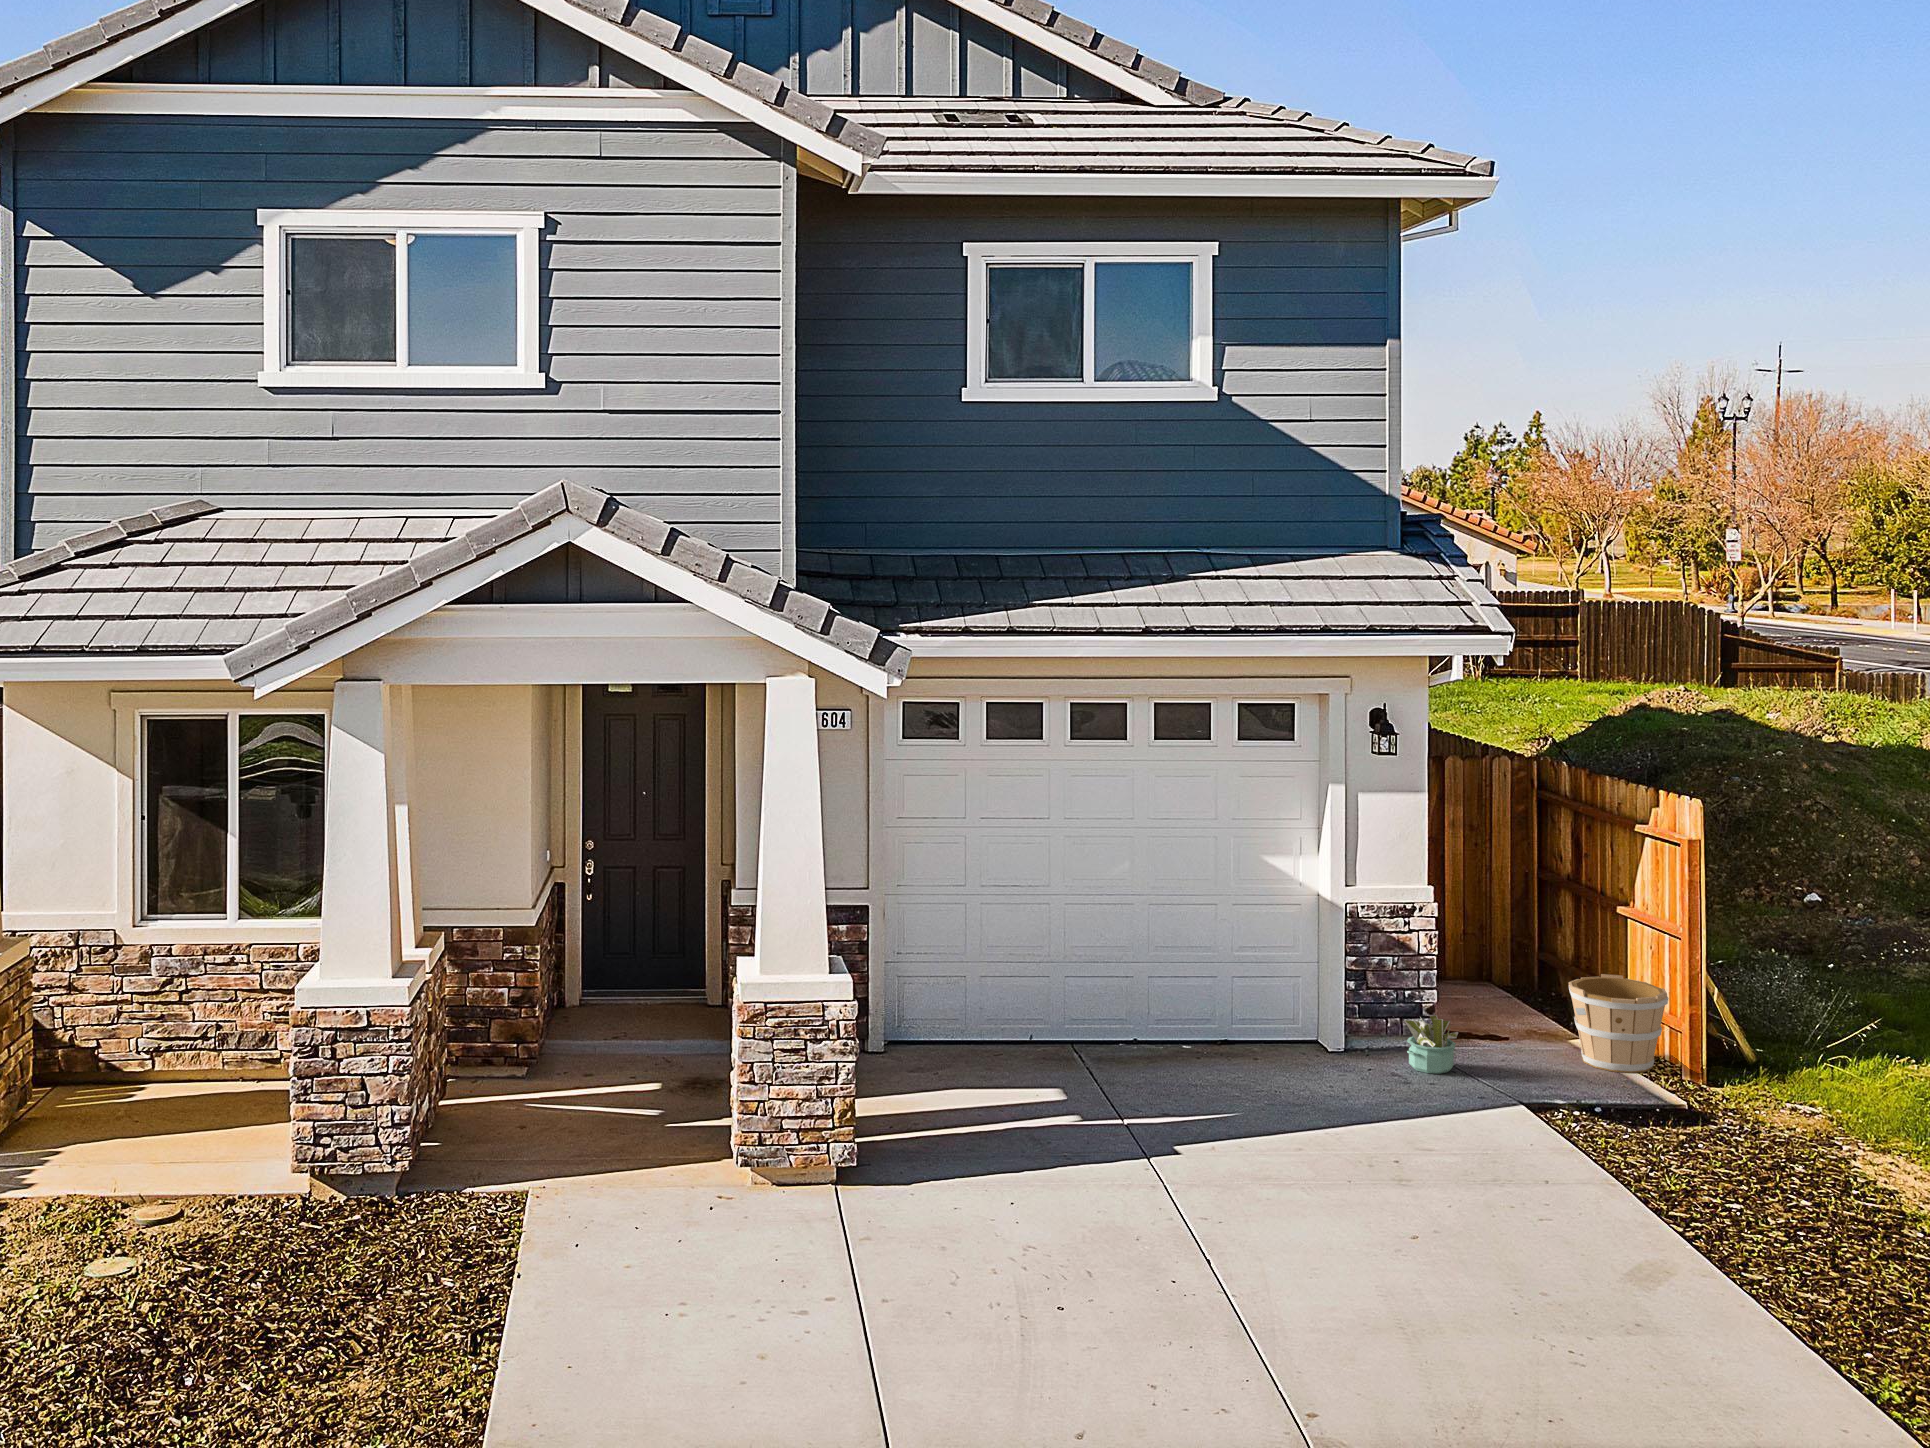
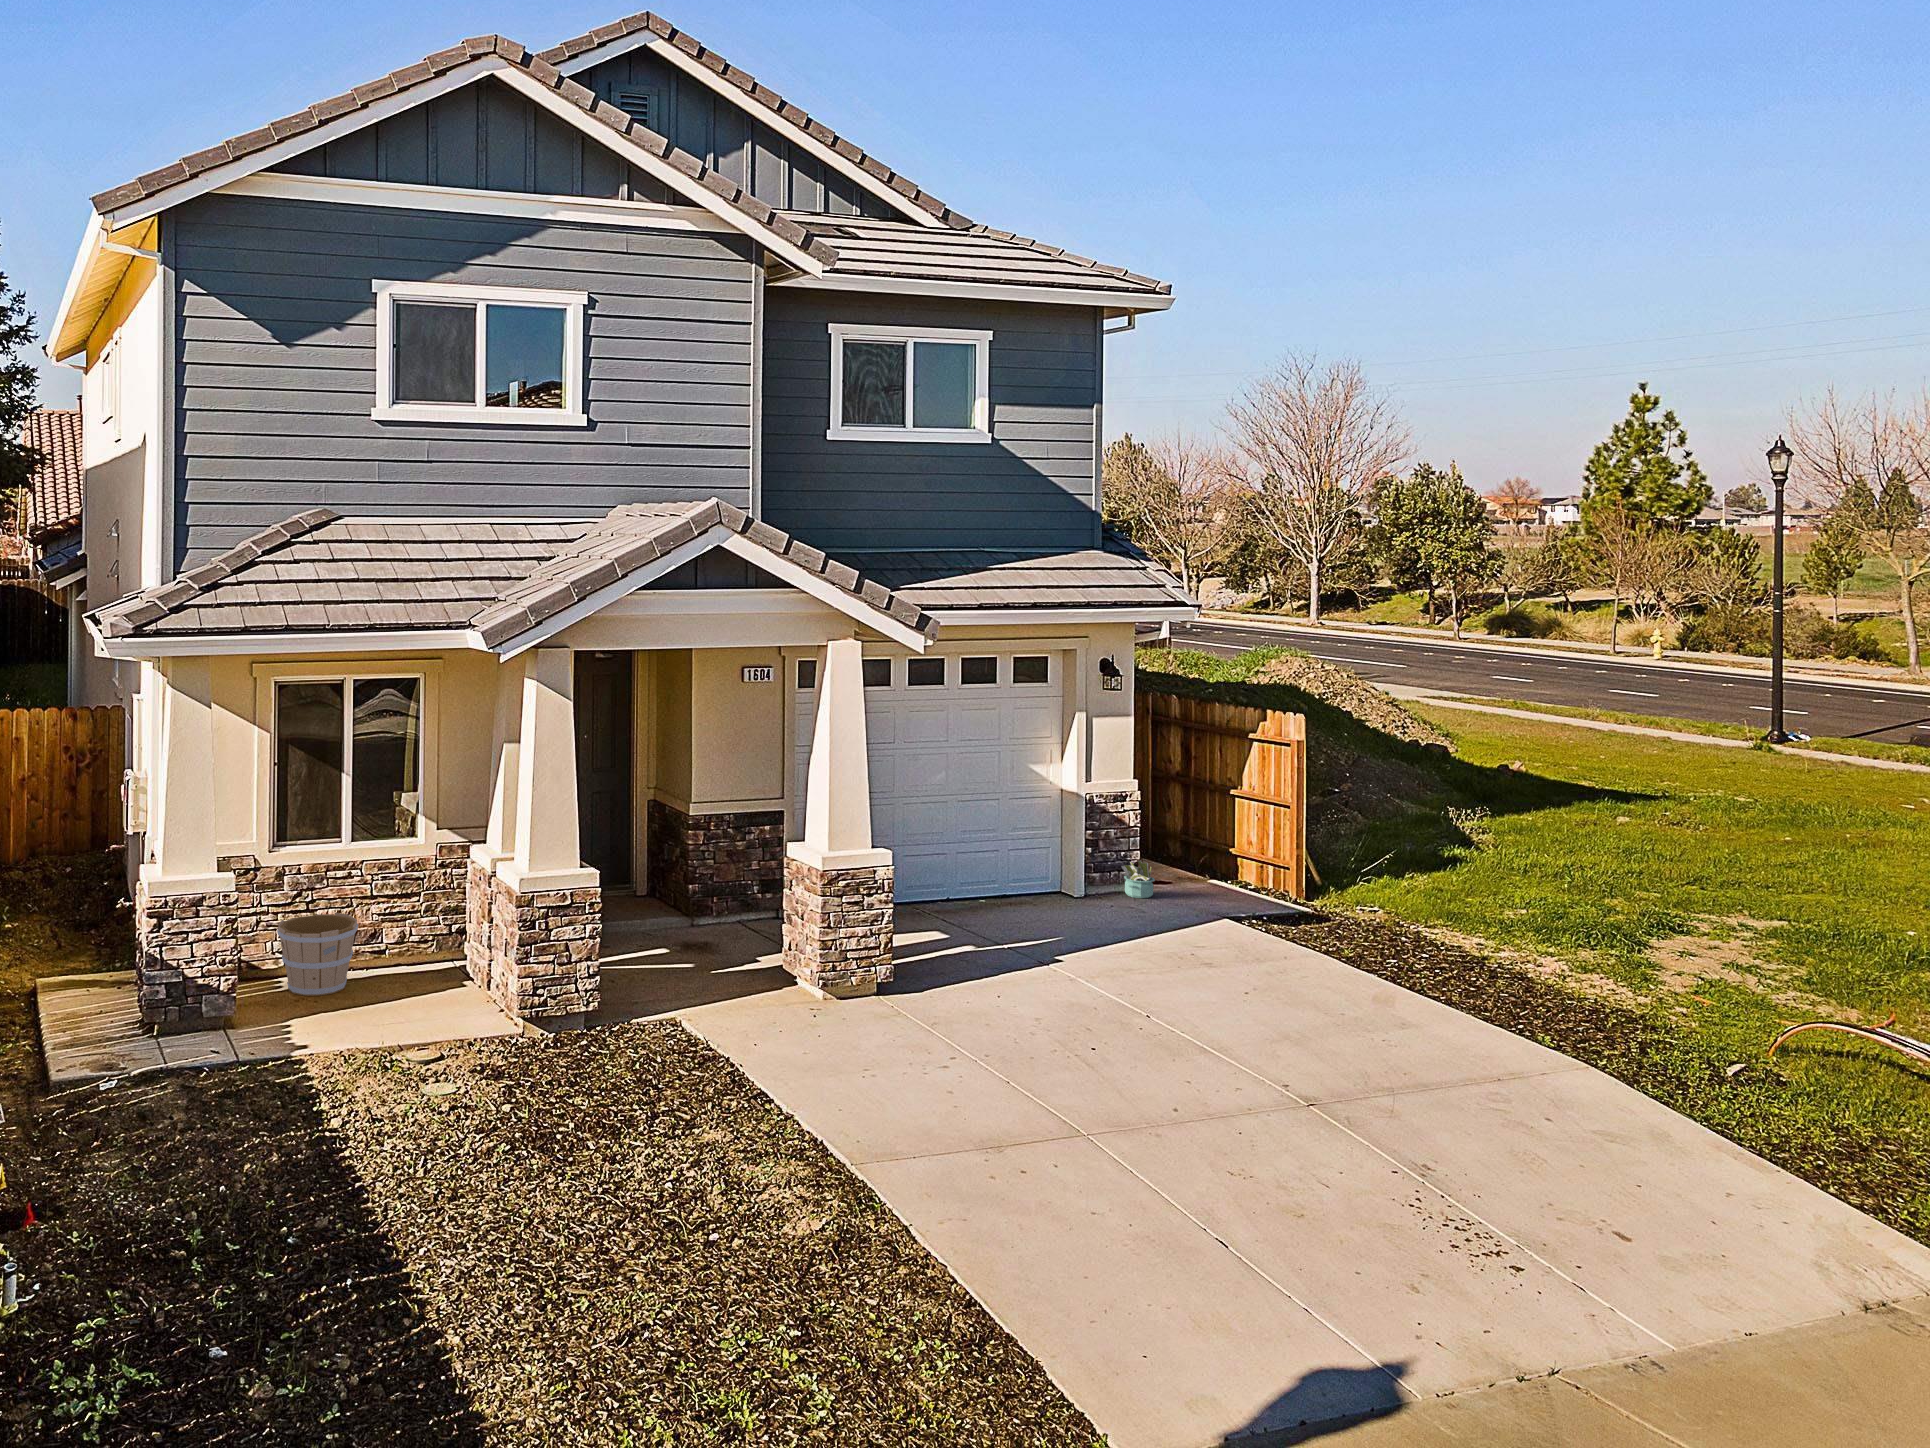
wooden bucket: present [1569,974,1669,1073] -> present [277,913,358,996]

